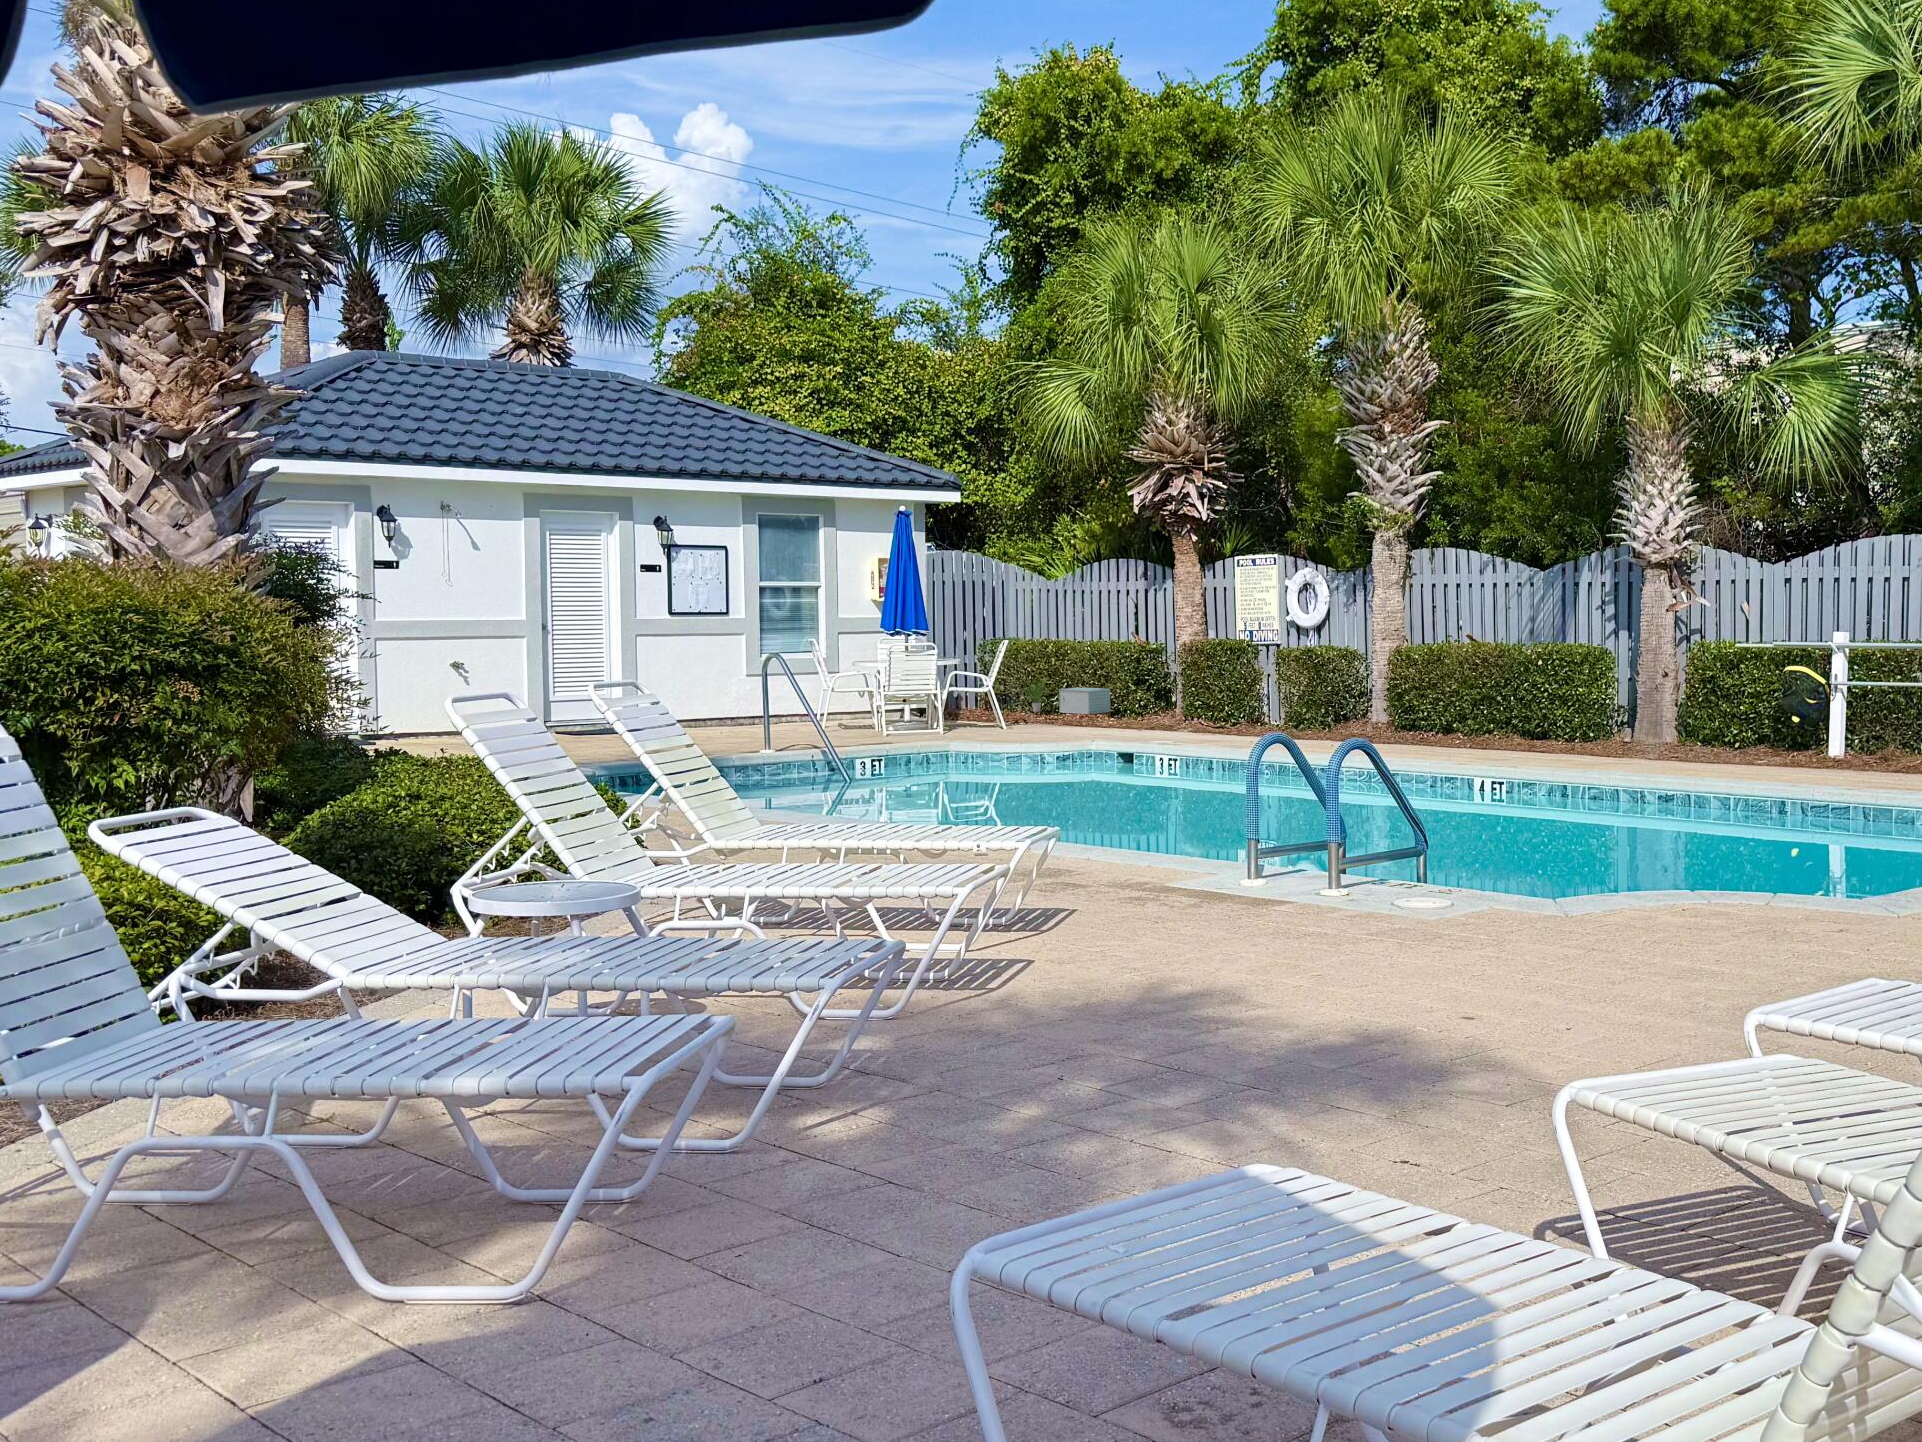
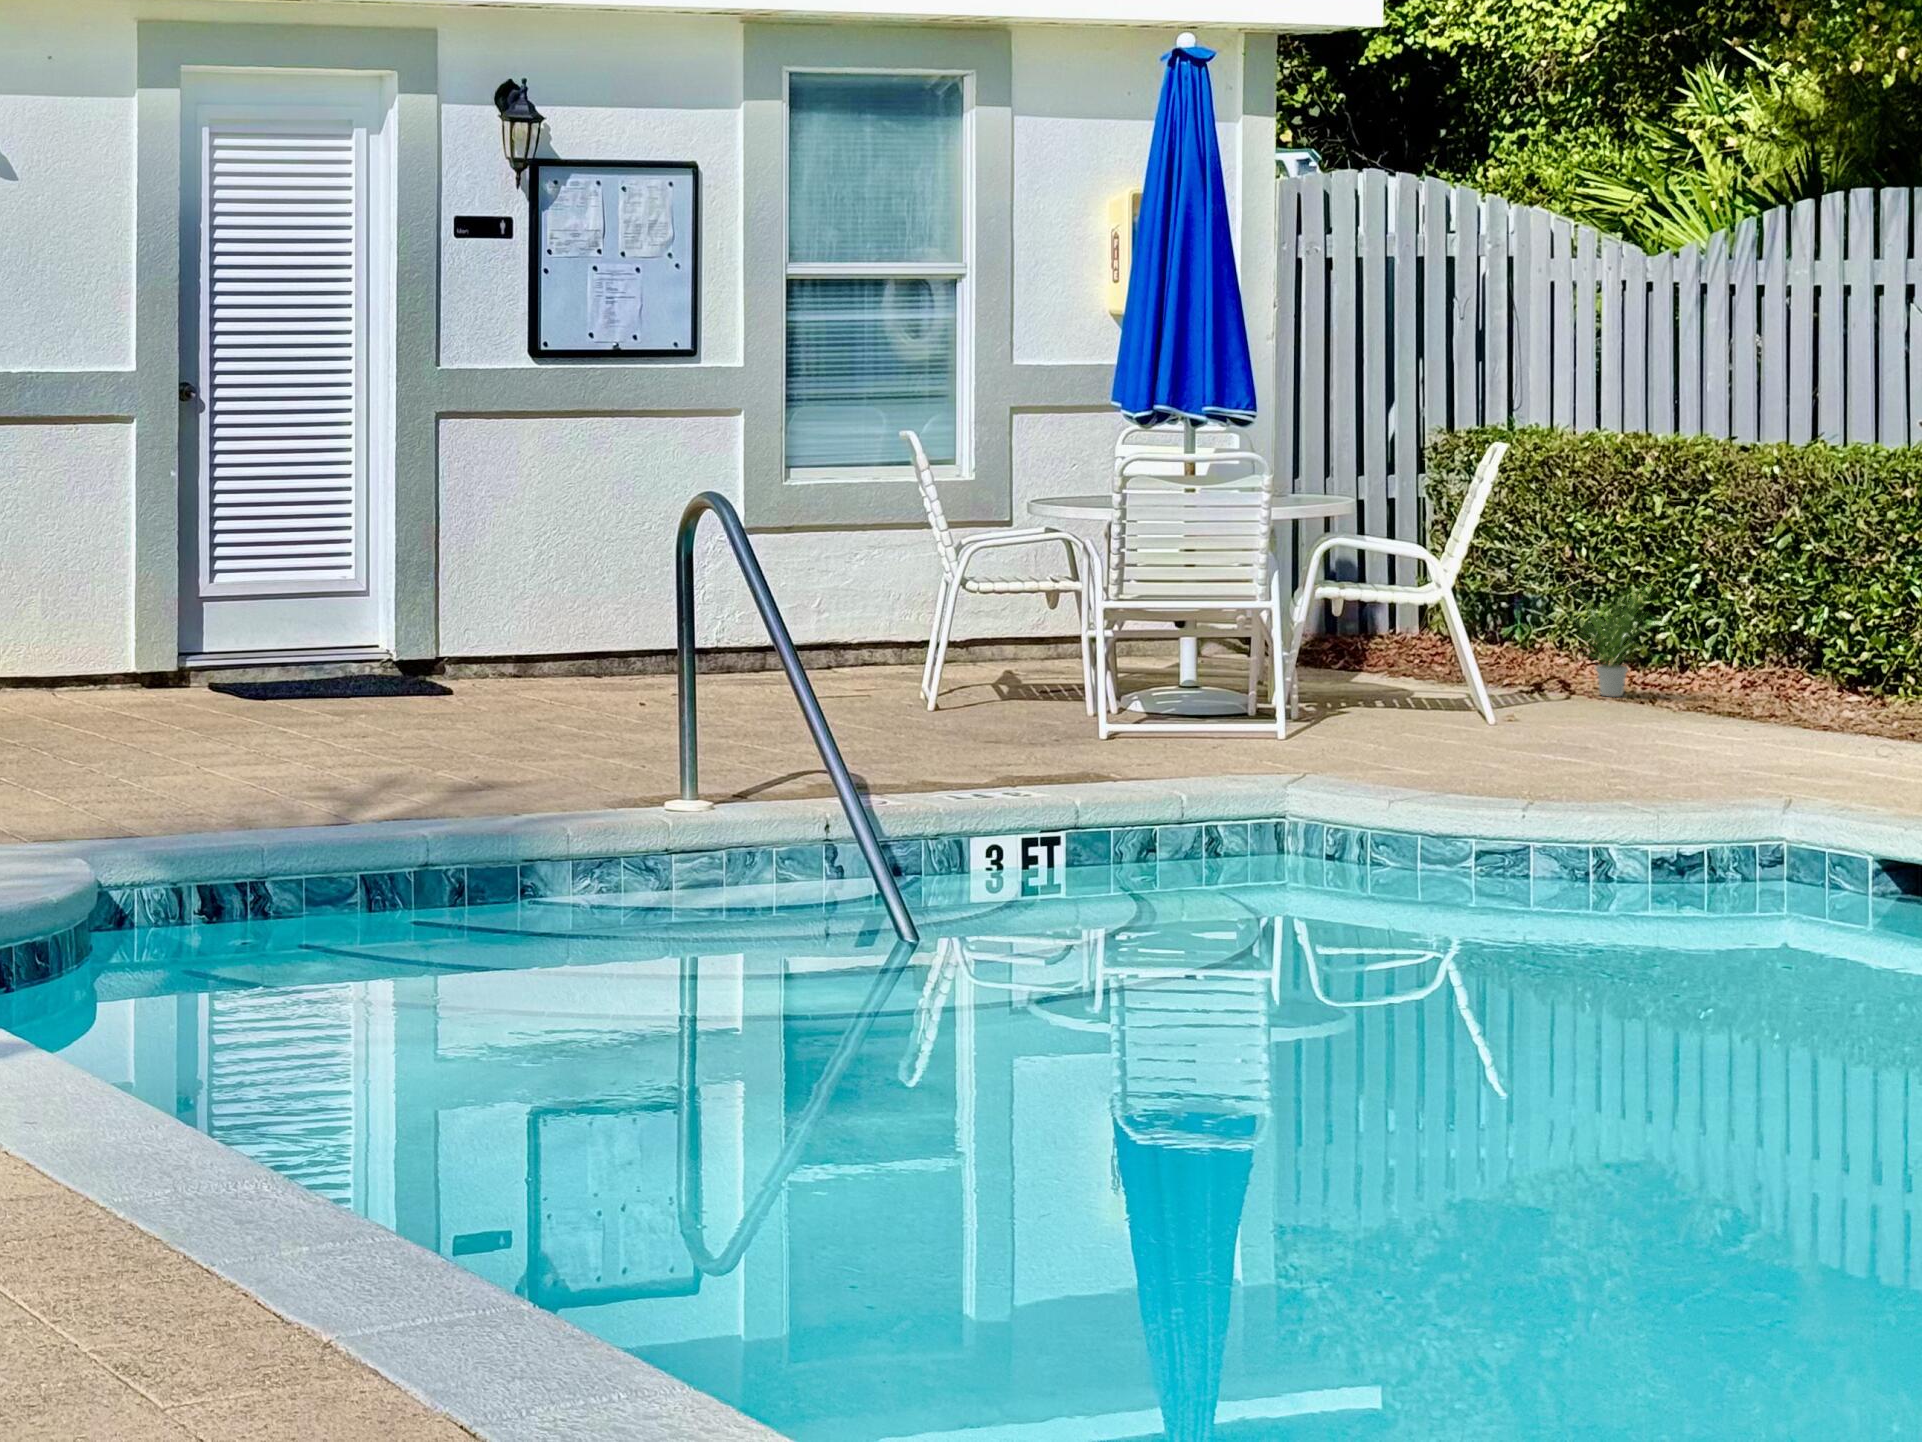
storage box: present [1059,687,1110,714] -> none [1689,625,1872,722]

